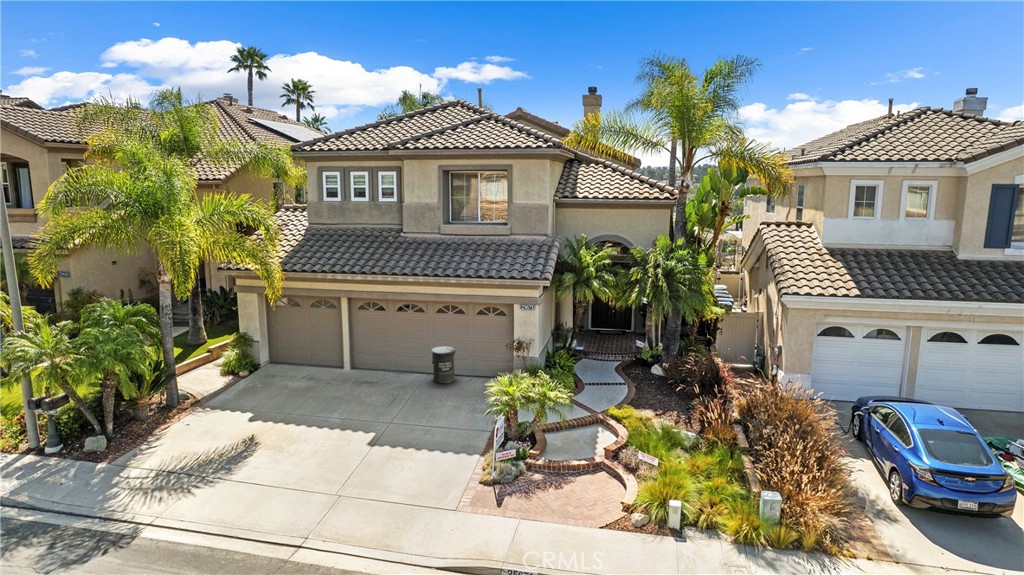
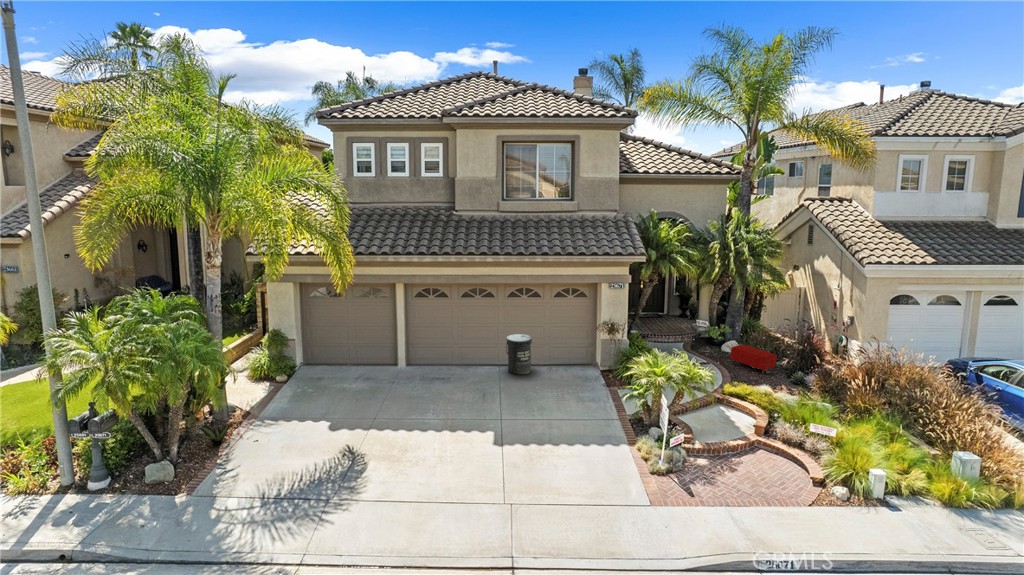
bench: none [648,367,687,398] -> present [730,344,777,375]
potted plant: none [134,409,170,427] -> present [196,424,232,446]

